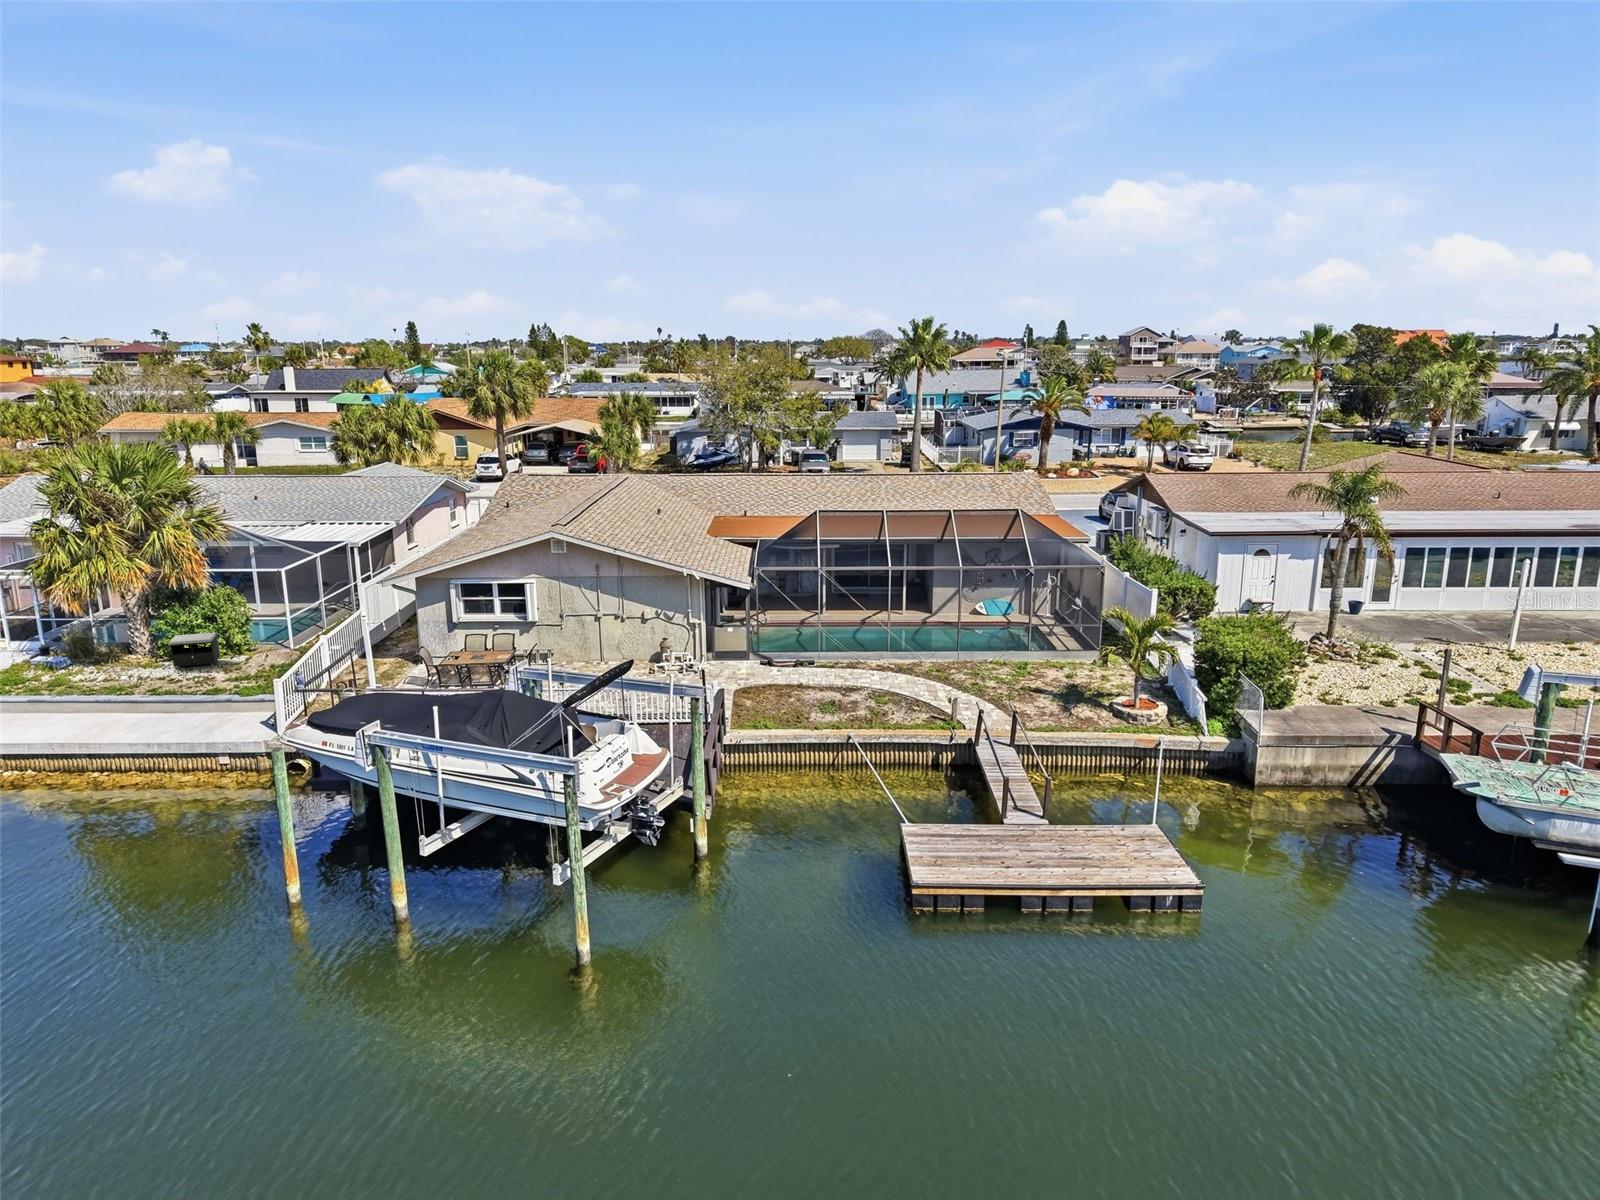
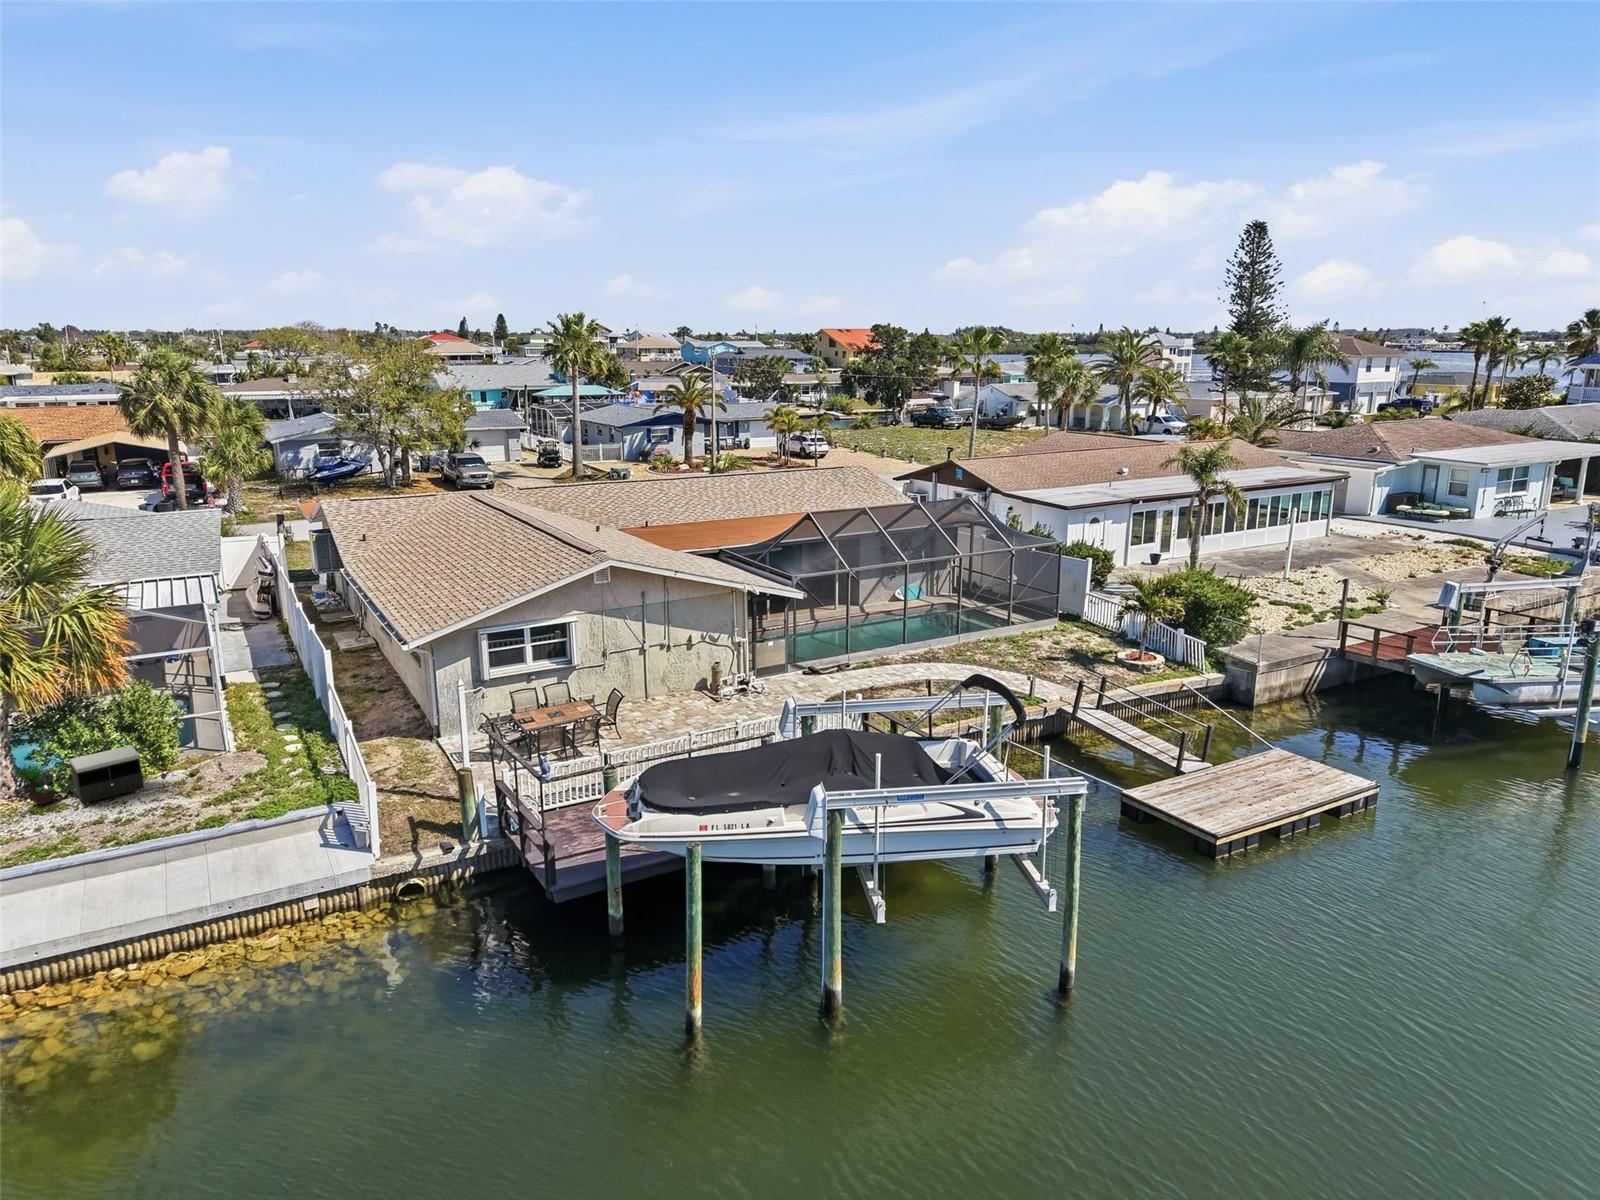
potted tree: none [143,631,169,663] -> present [14,765,55,804]

